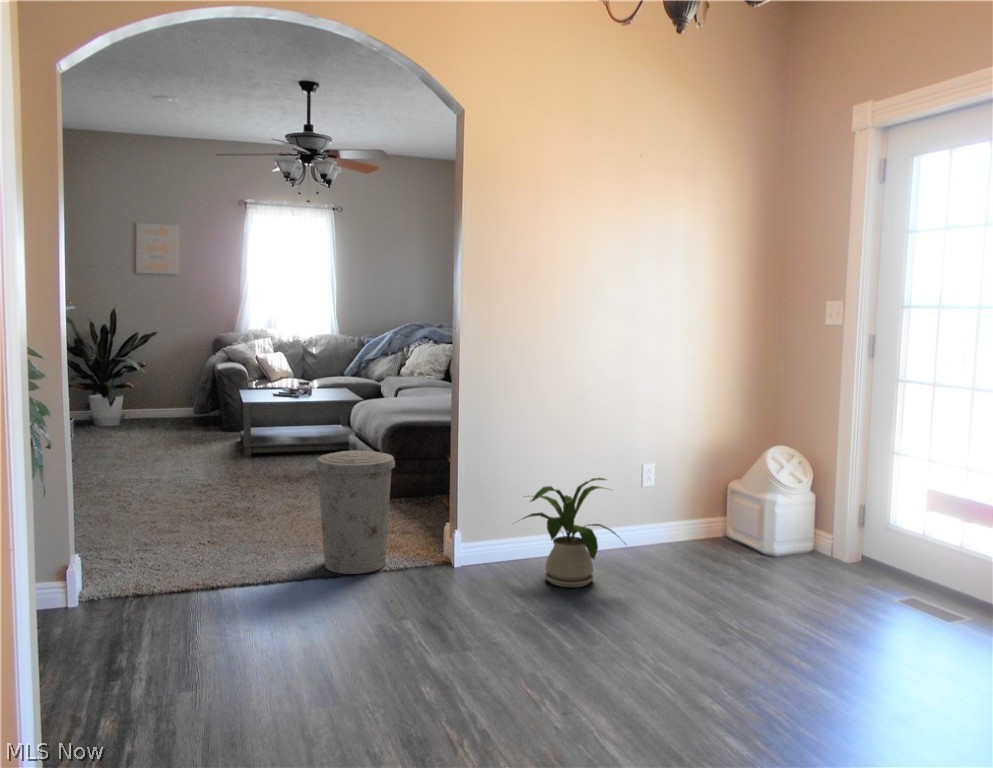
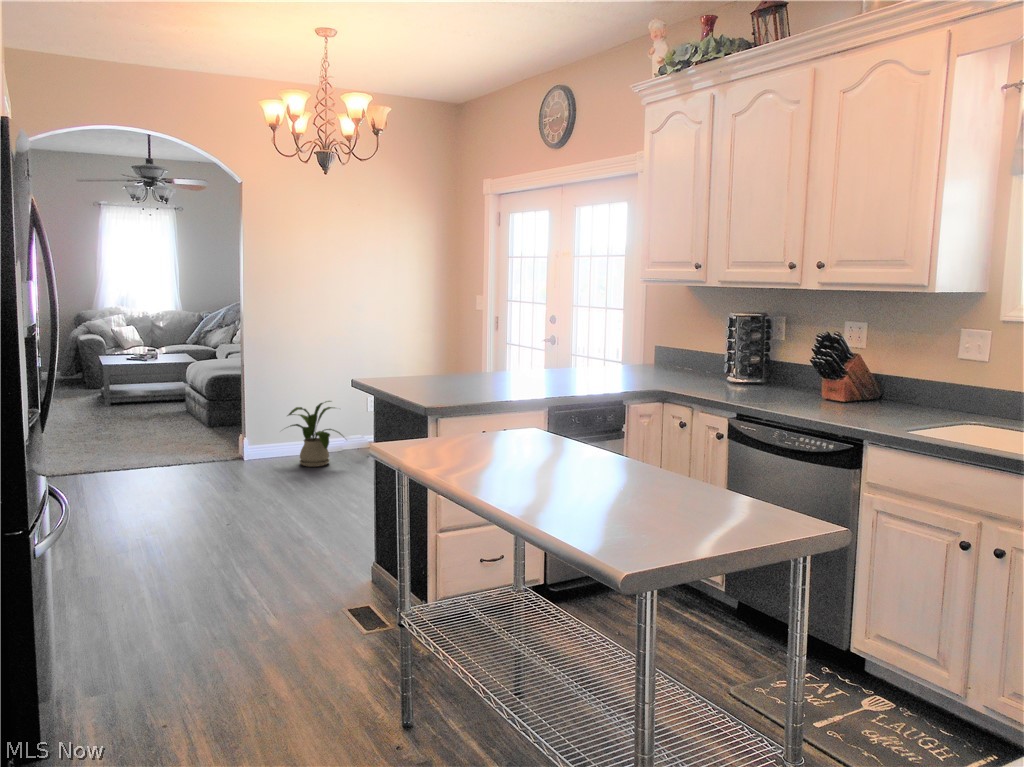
trash can: present [316,450,395,574] -> none [151,389,204,466]

